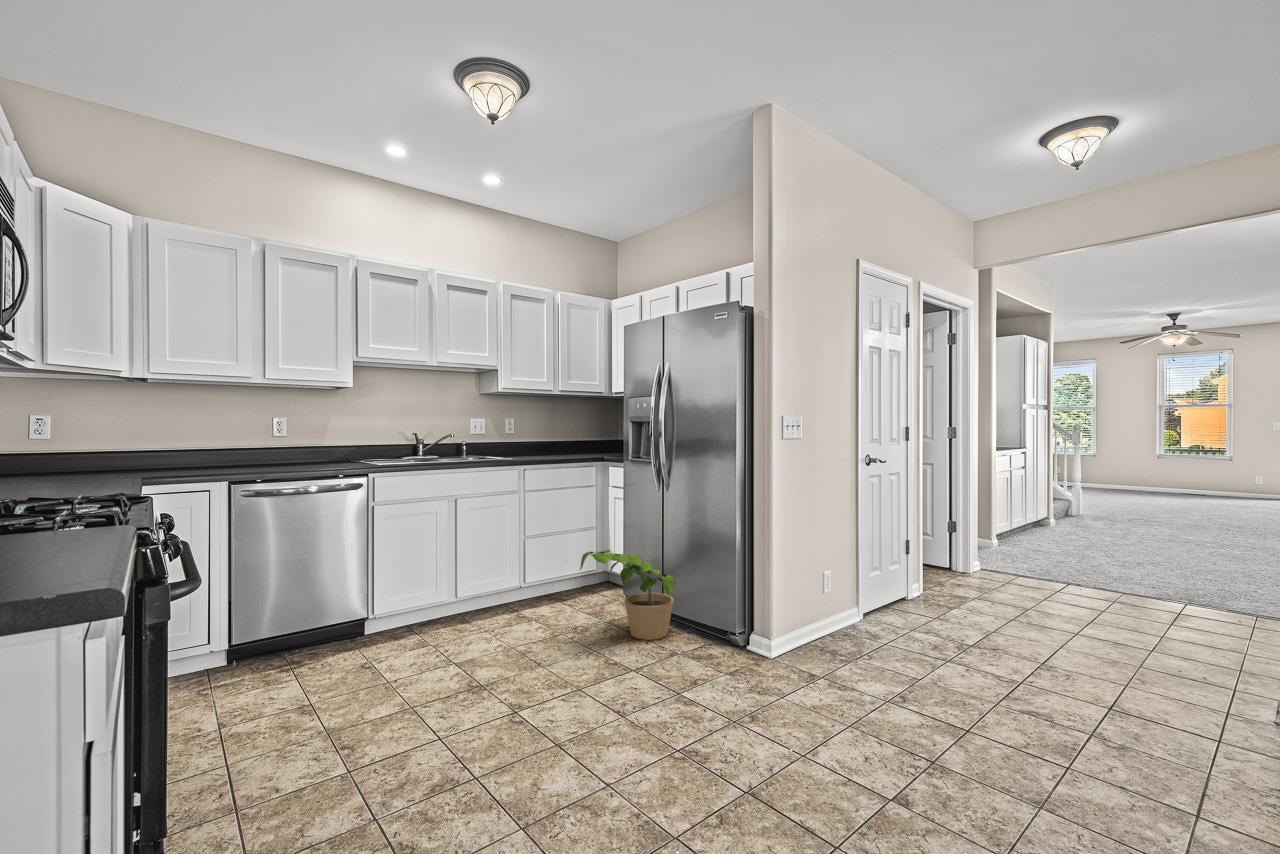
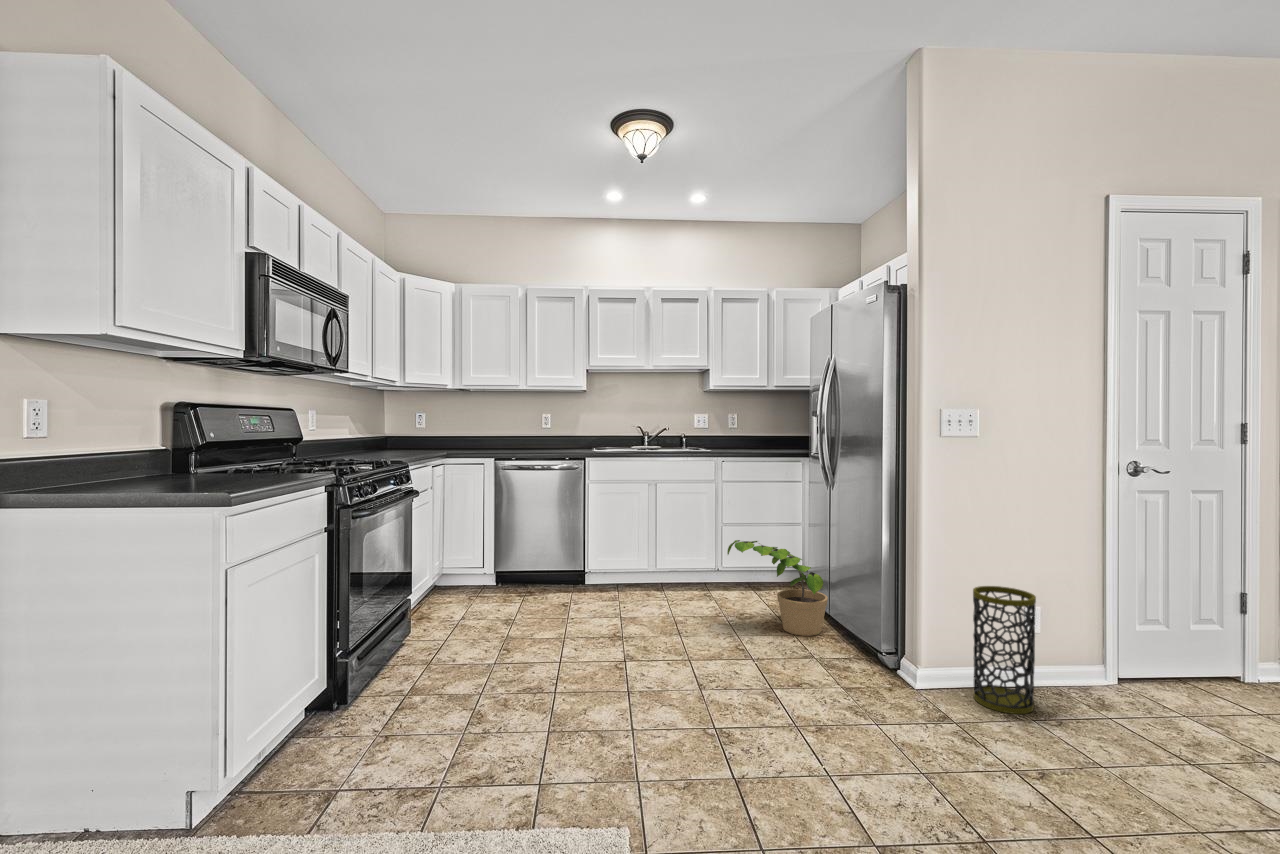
trash can: none [831,561,879,667] -> present [973,586,1036,714]

